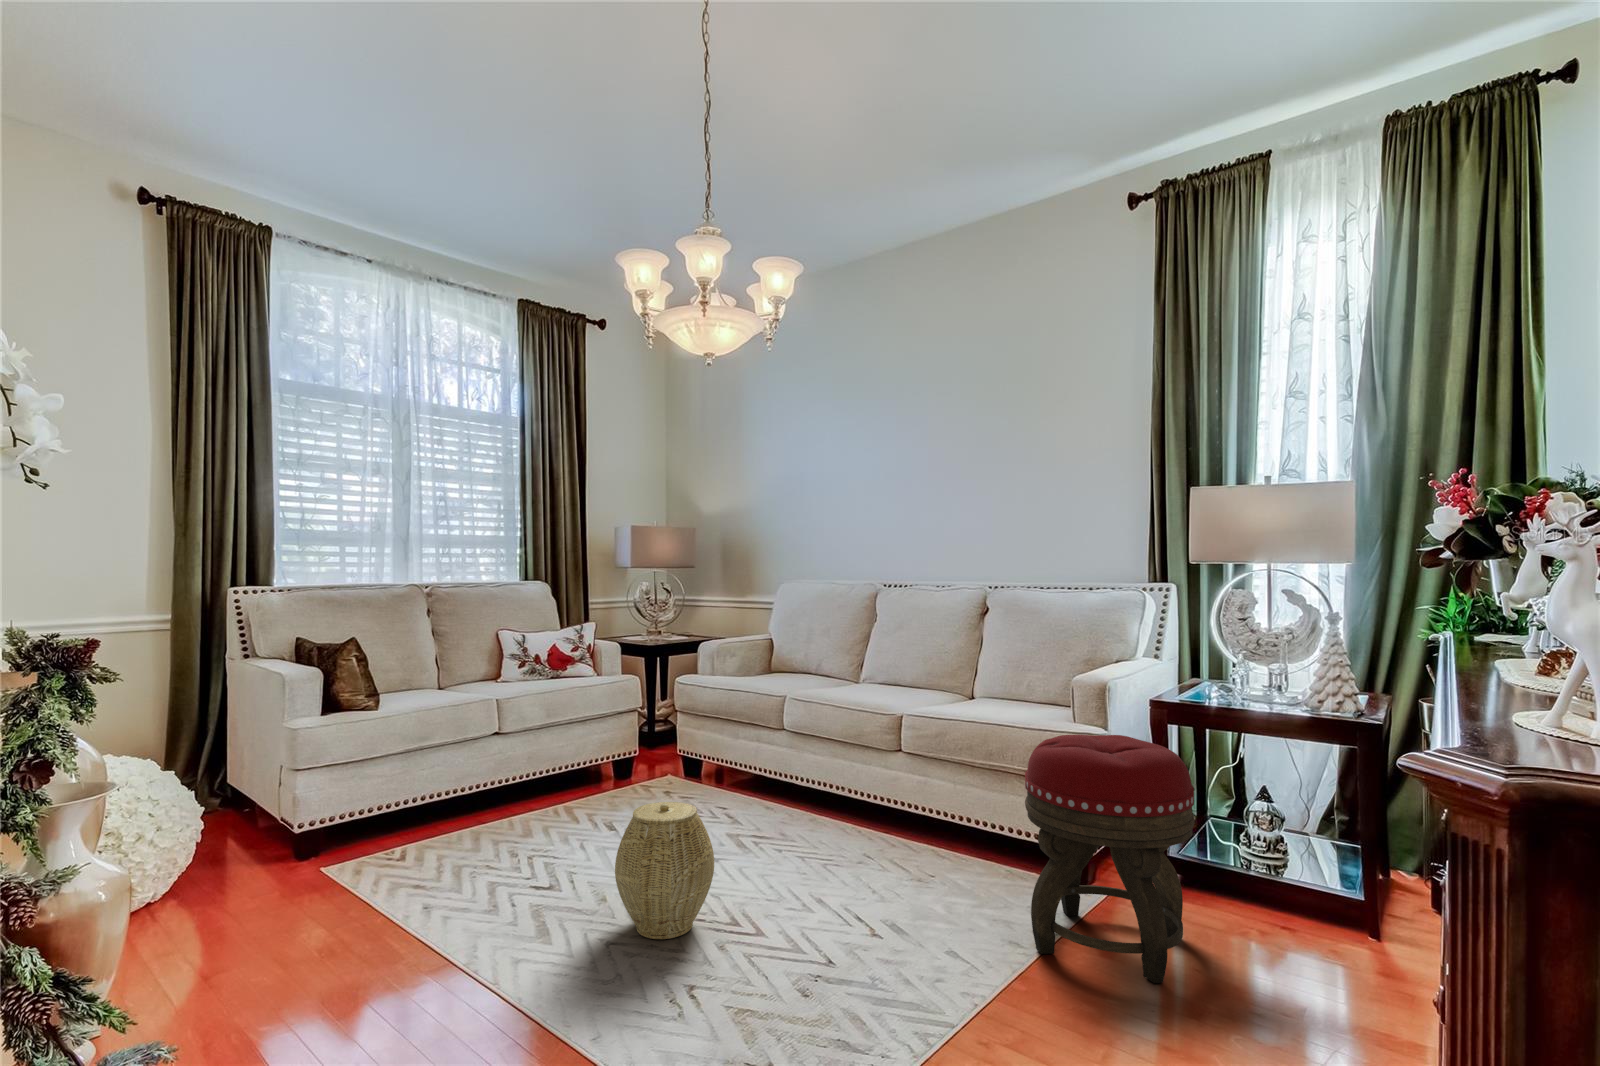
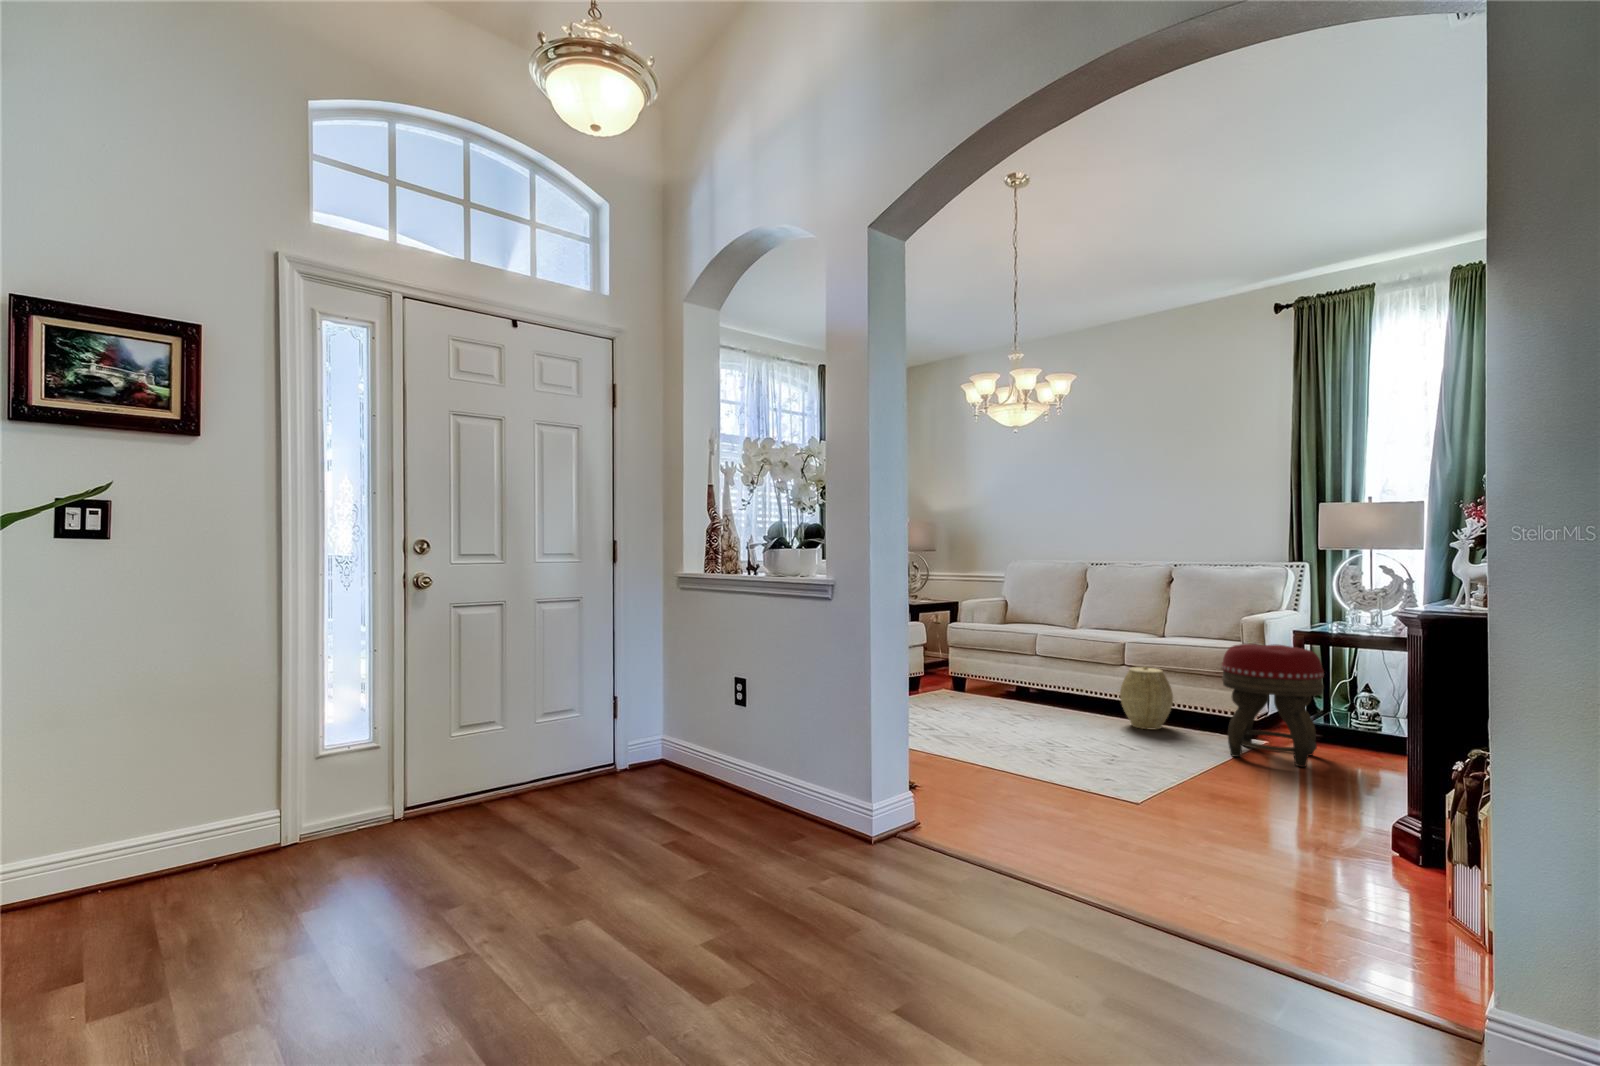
woven basket: present [615,802,714,939] -> present [1120,666,1173,730]

